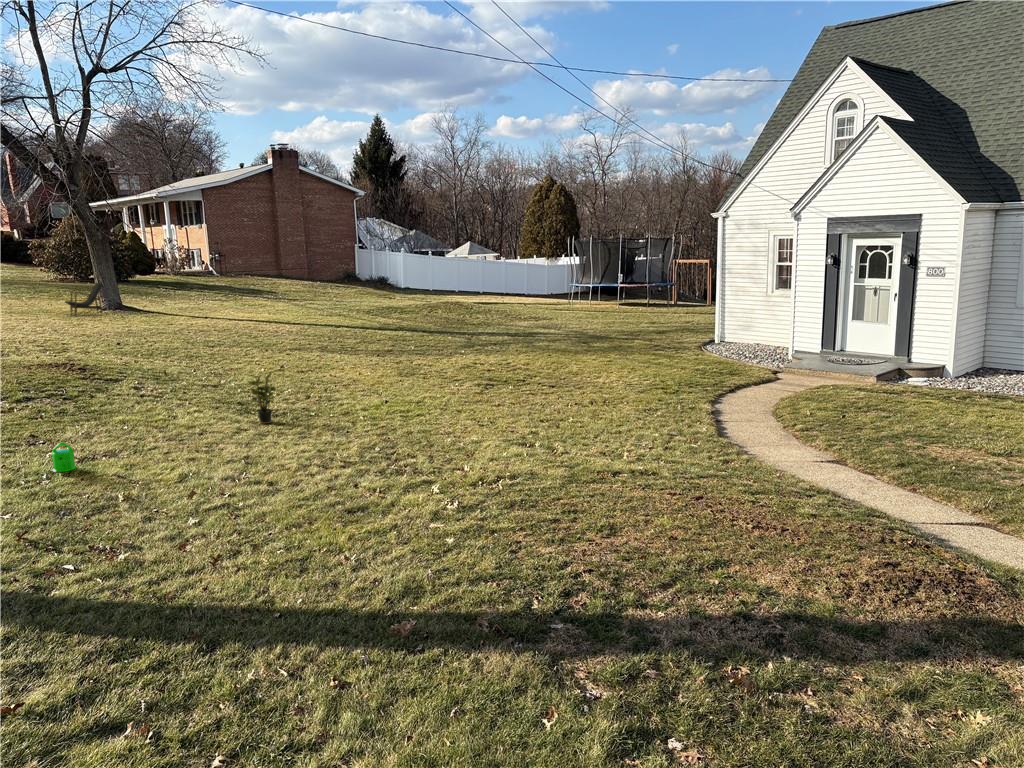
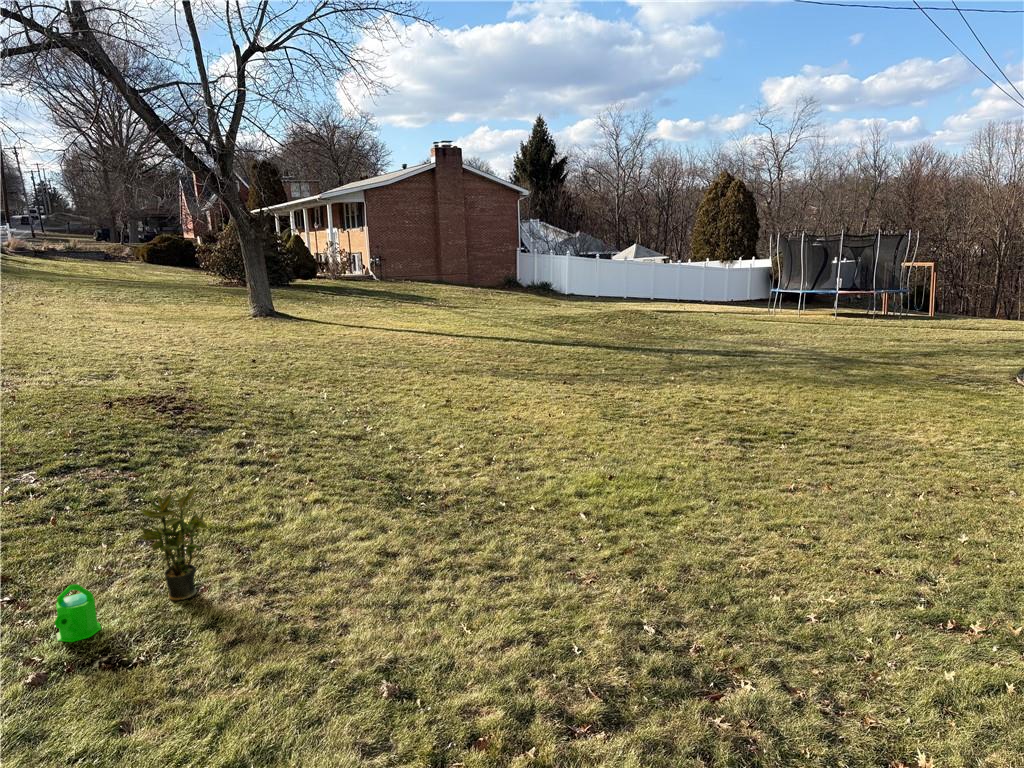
lounge chair: present [65,283,103,317] -> none [216,287,254,325]
potted plant: present [248,372,276,424] -> present [140,487,207,601]

